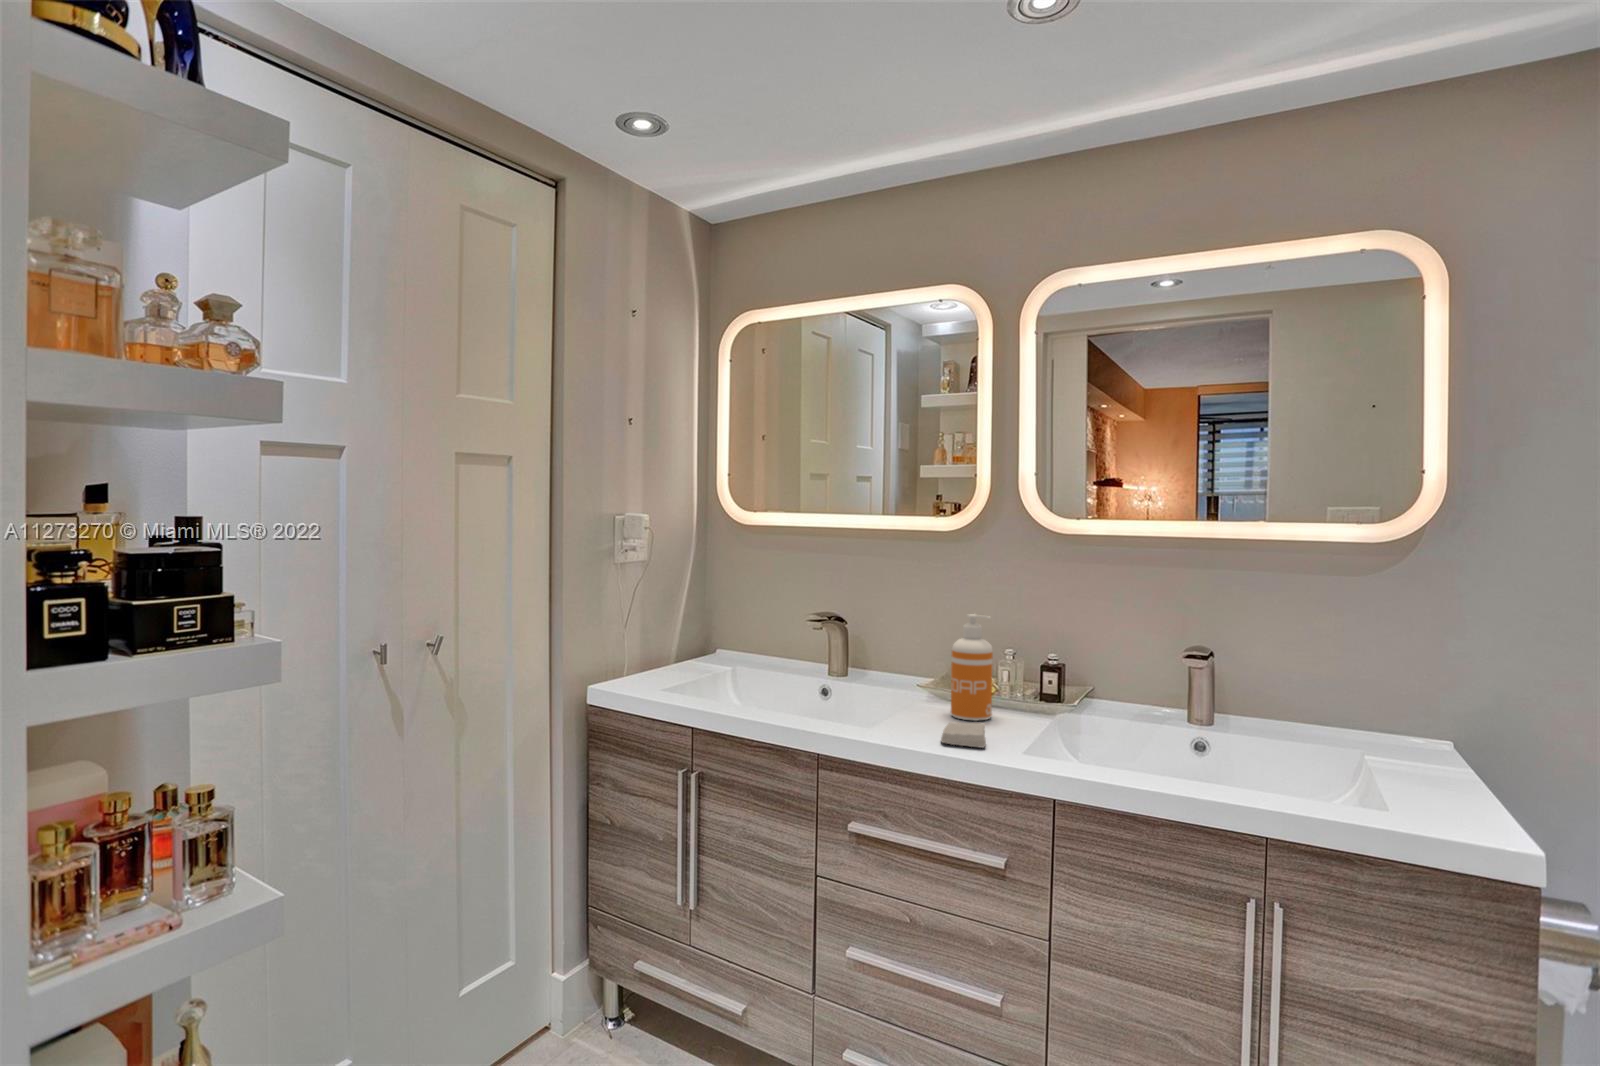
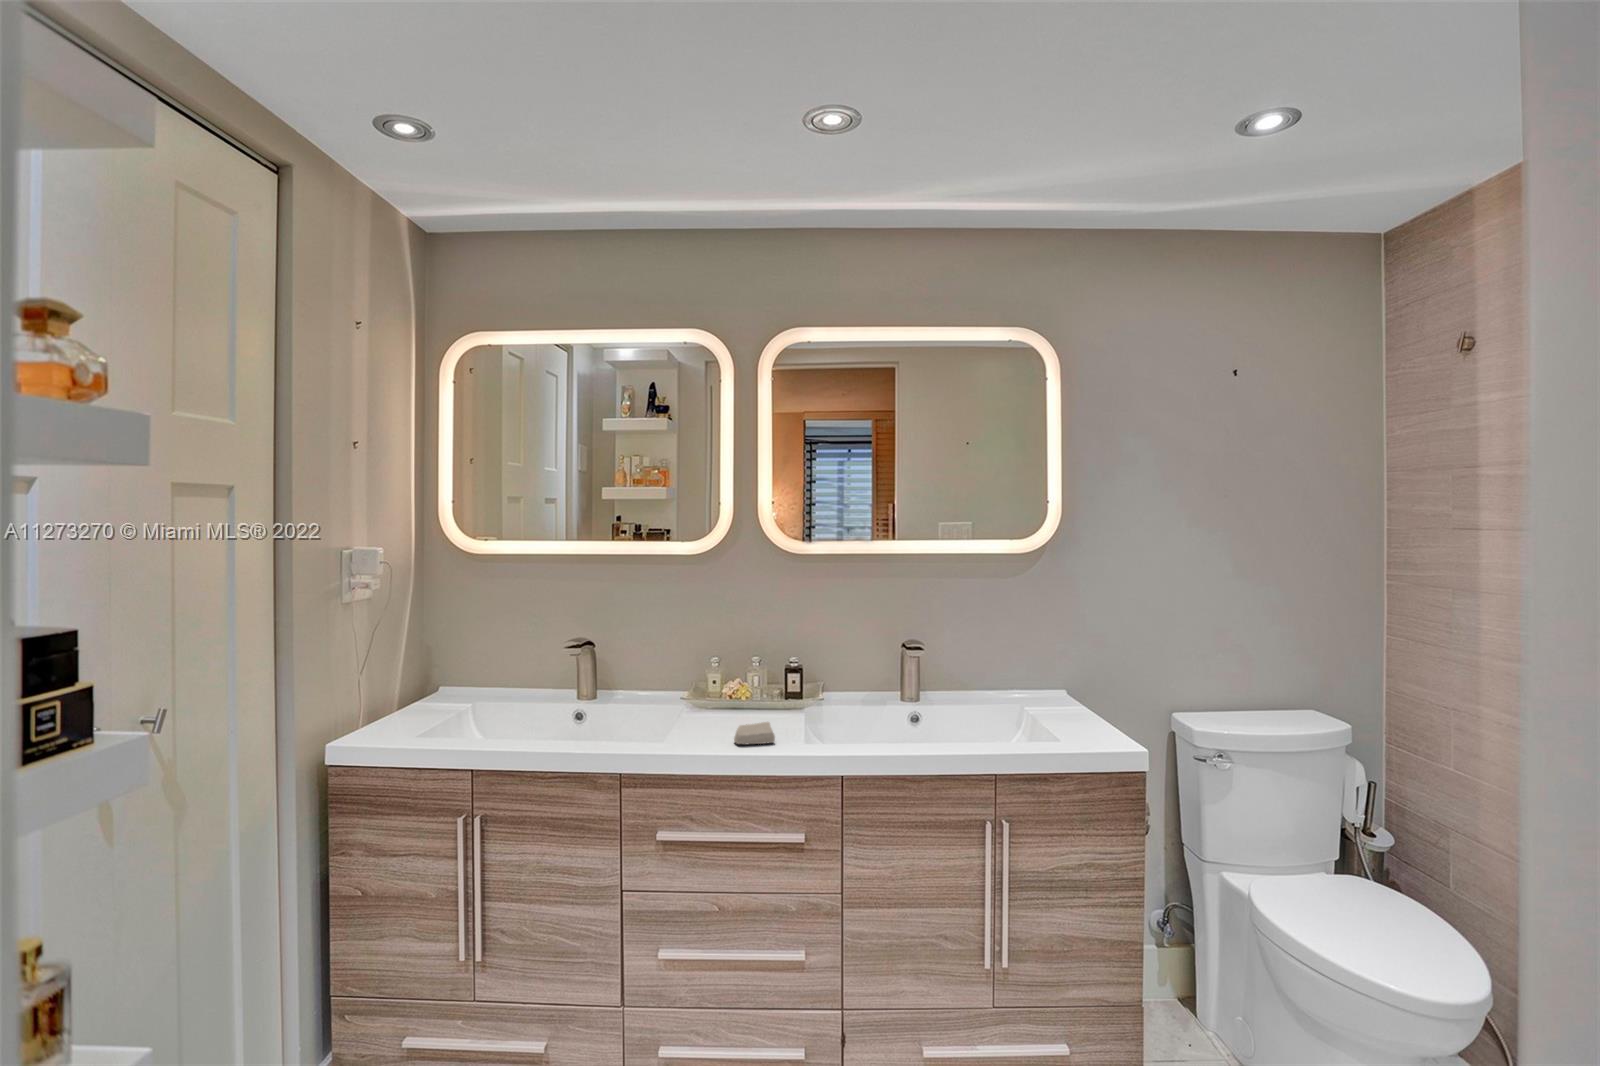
soap dispenser: present [951,614,993,721] -> none [720,628,758,722]

